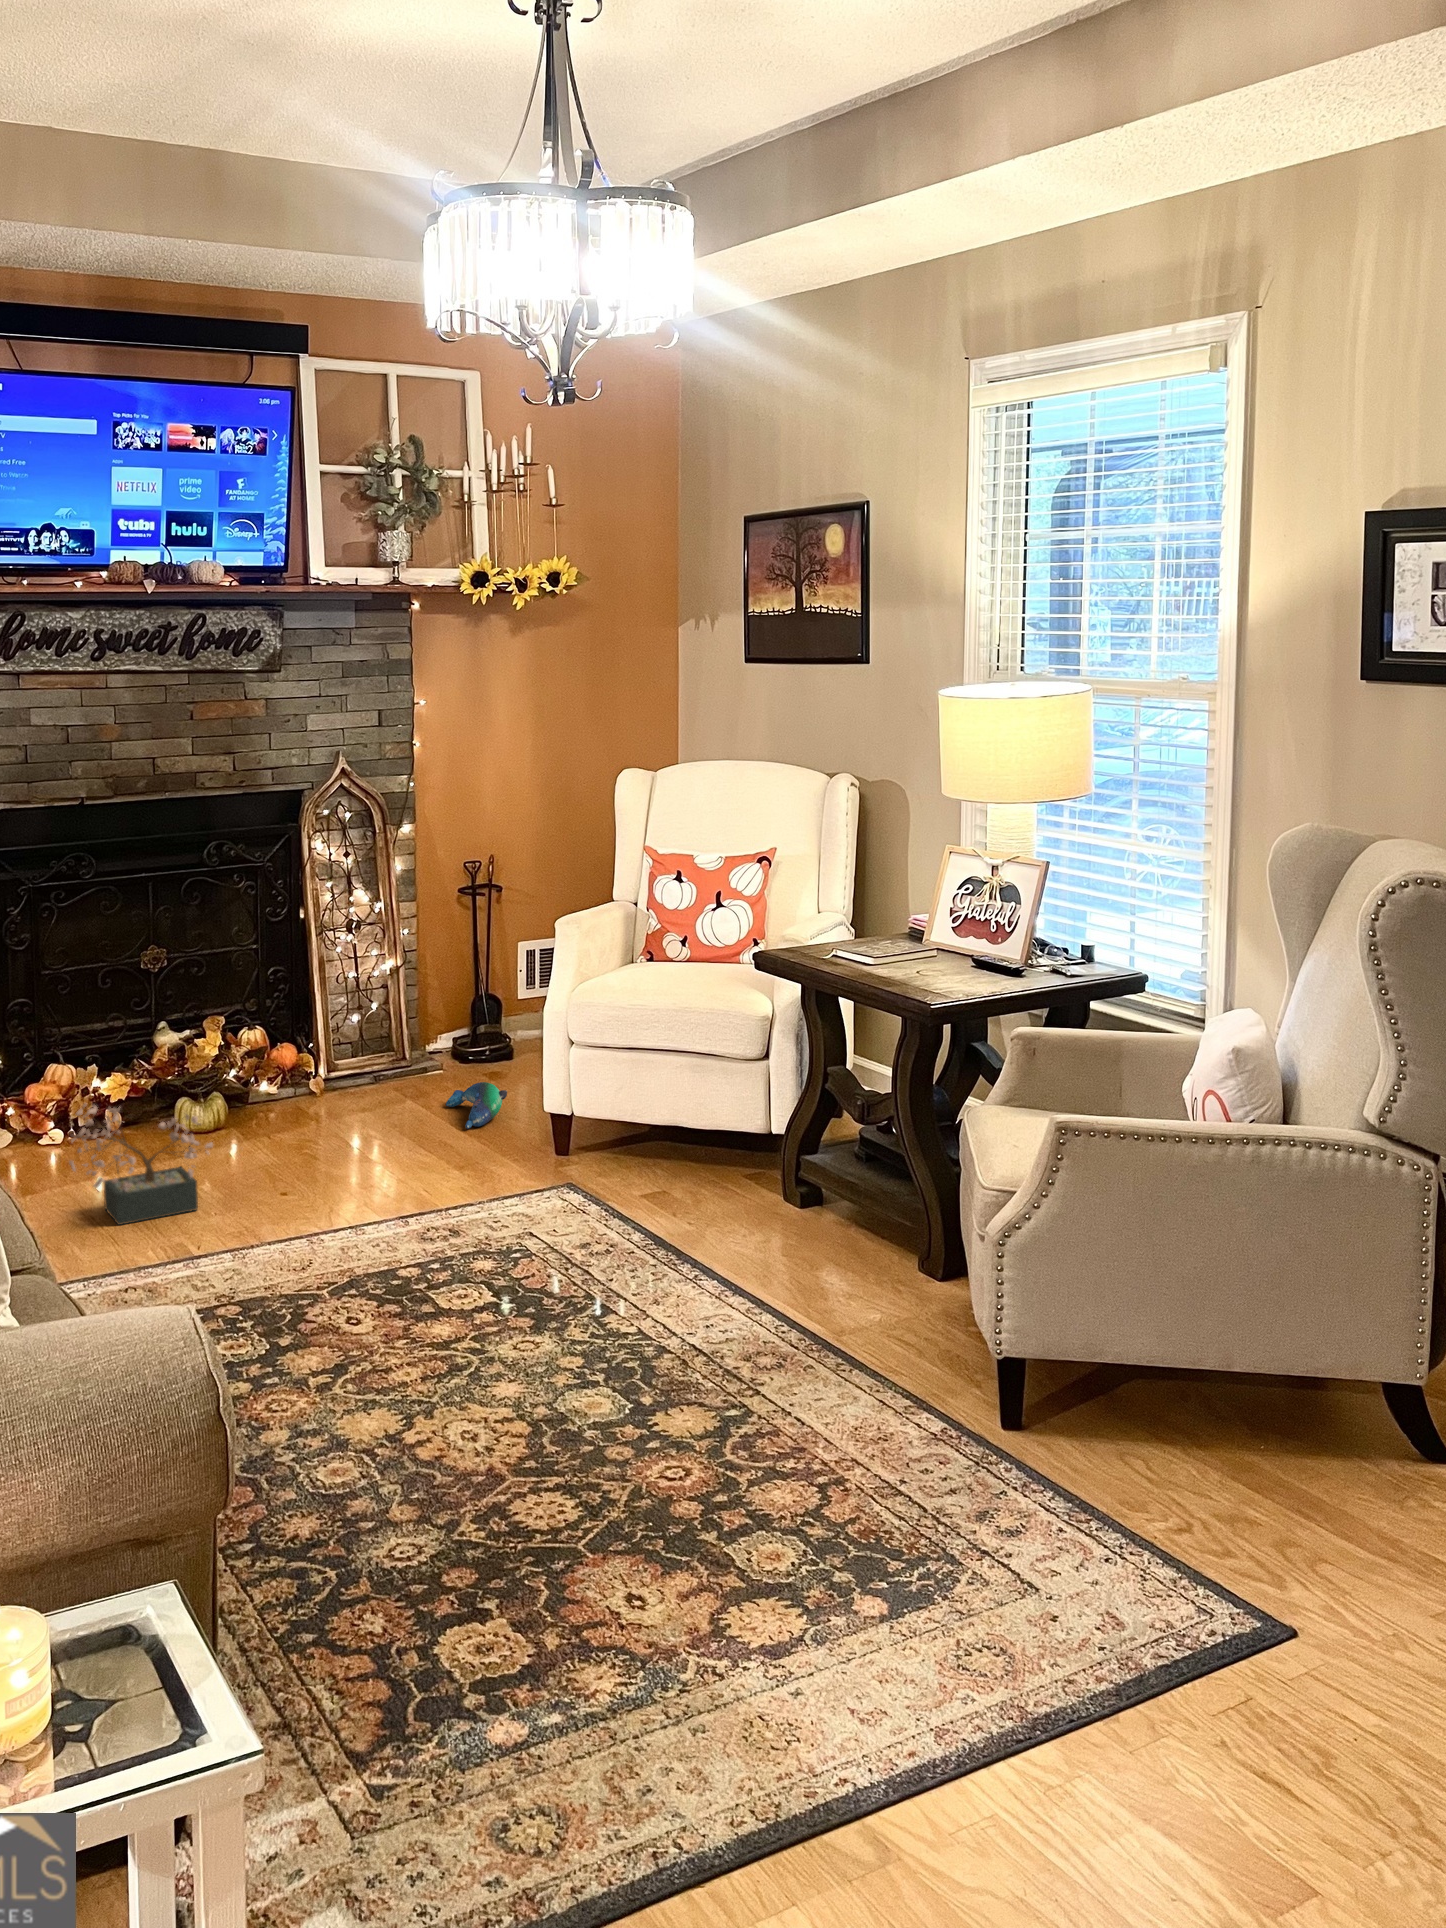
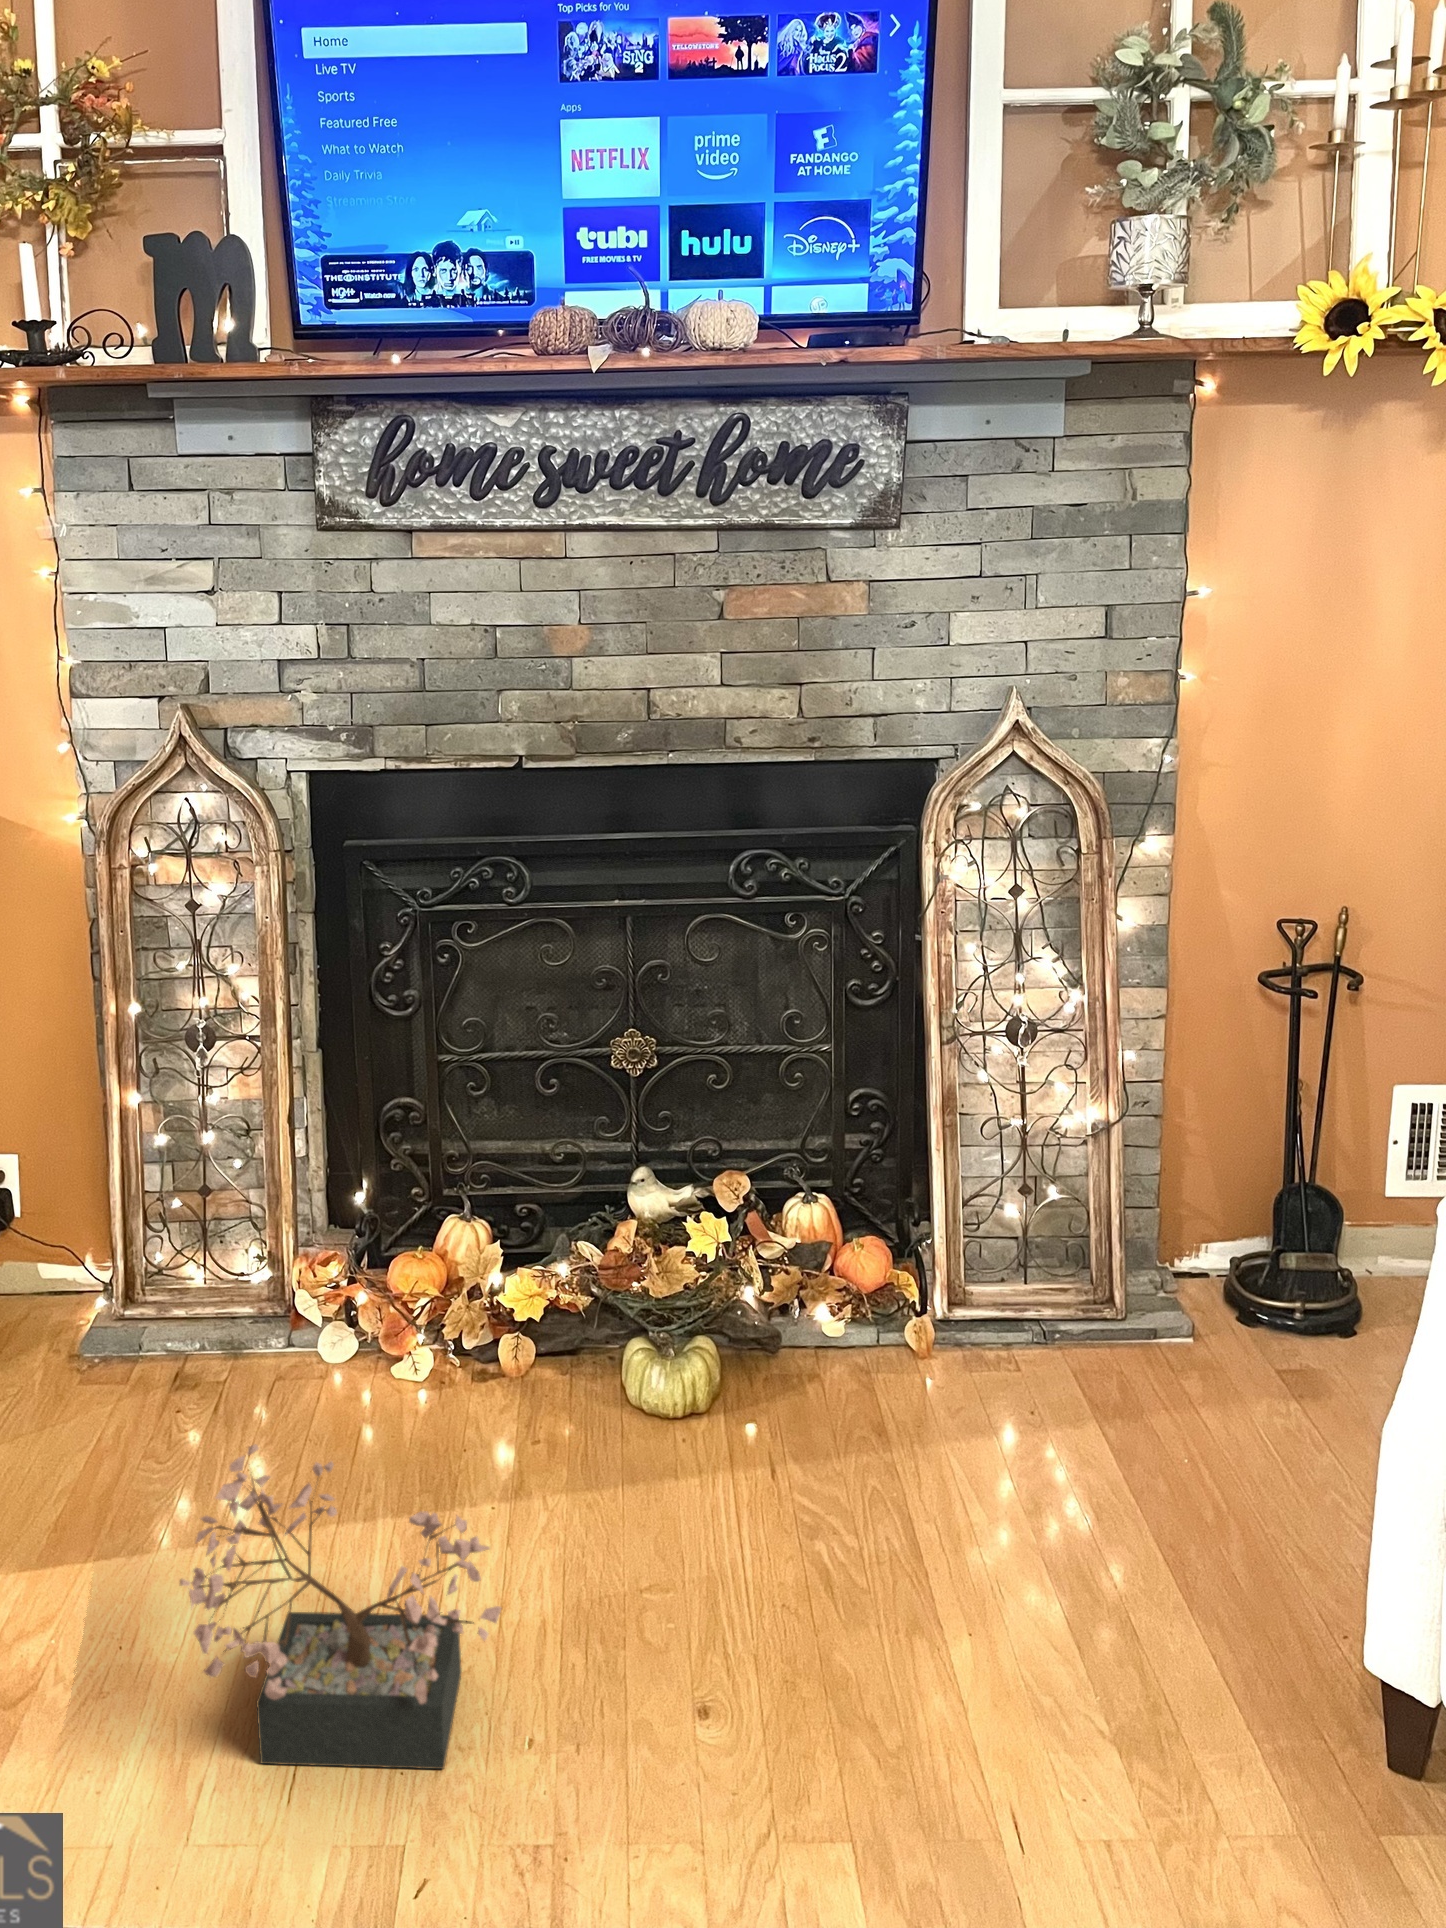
plush toy: present [446,1082,507,1129] -> none [1162,1453,1314,1619]

